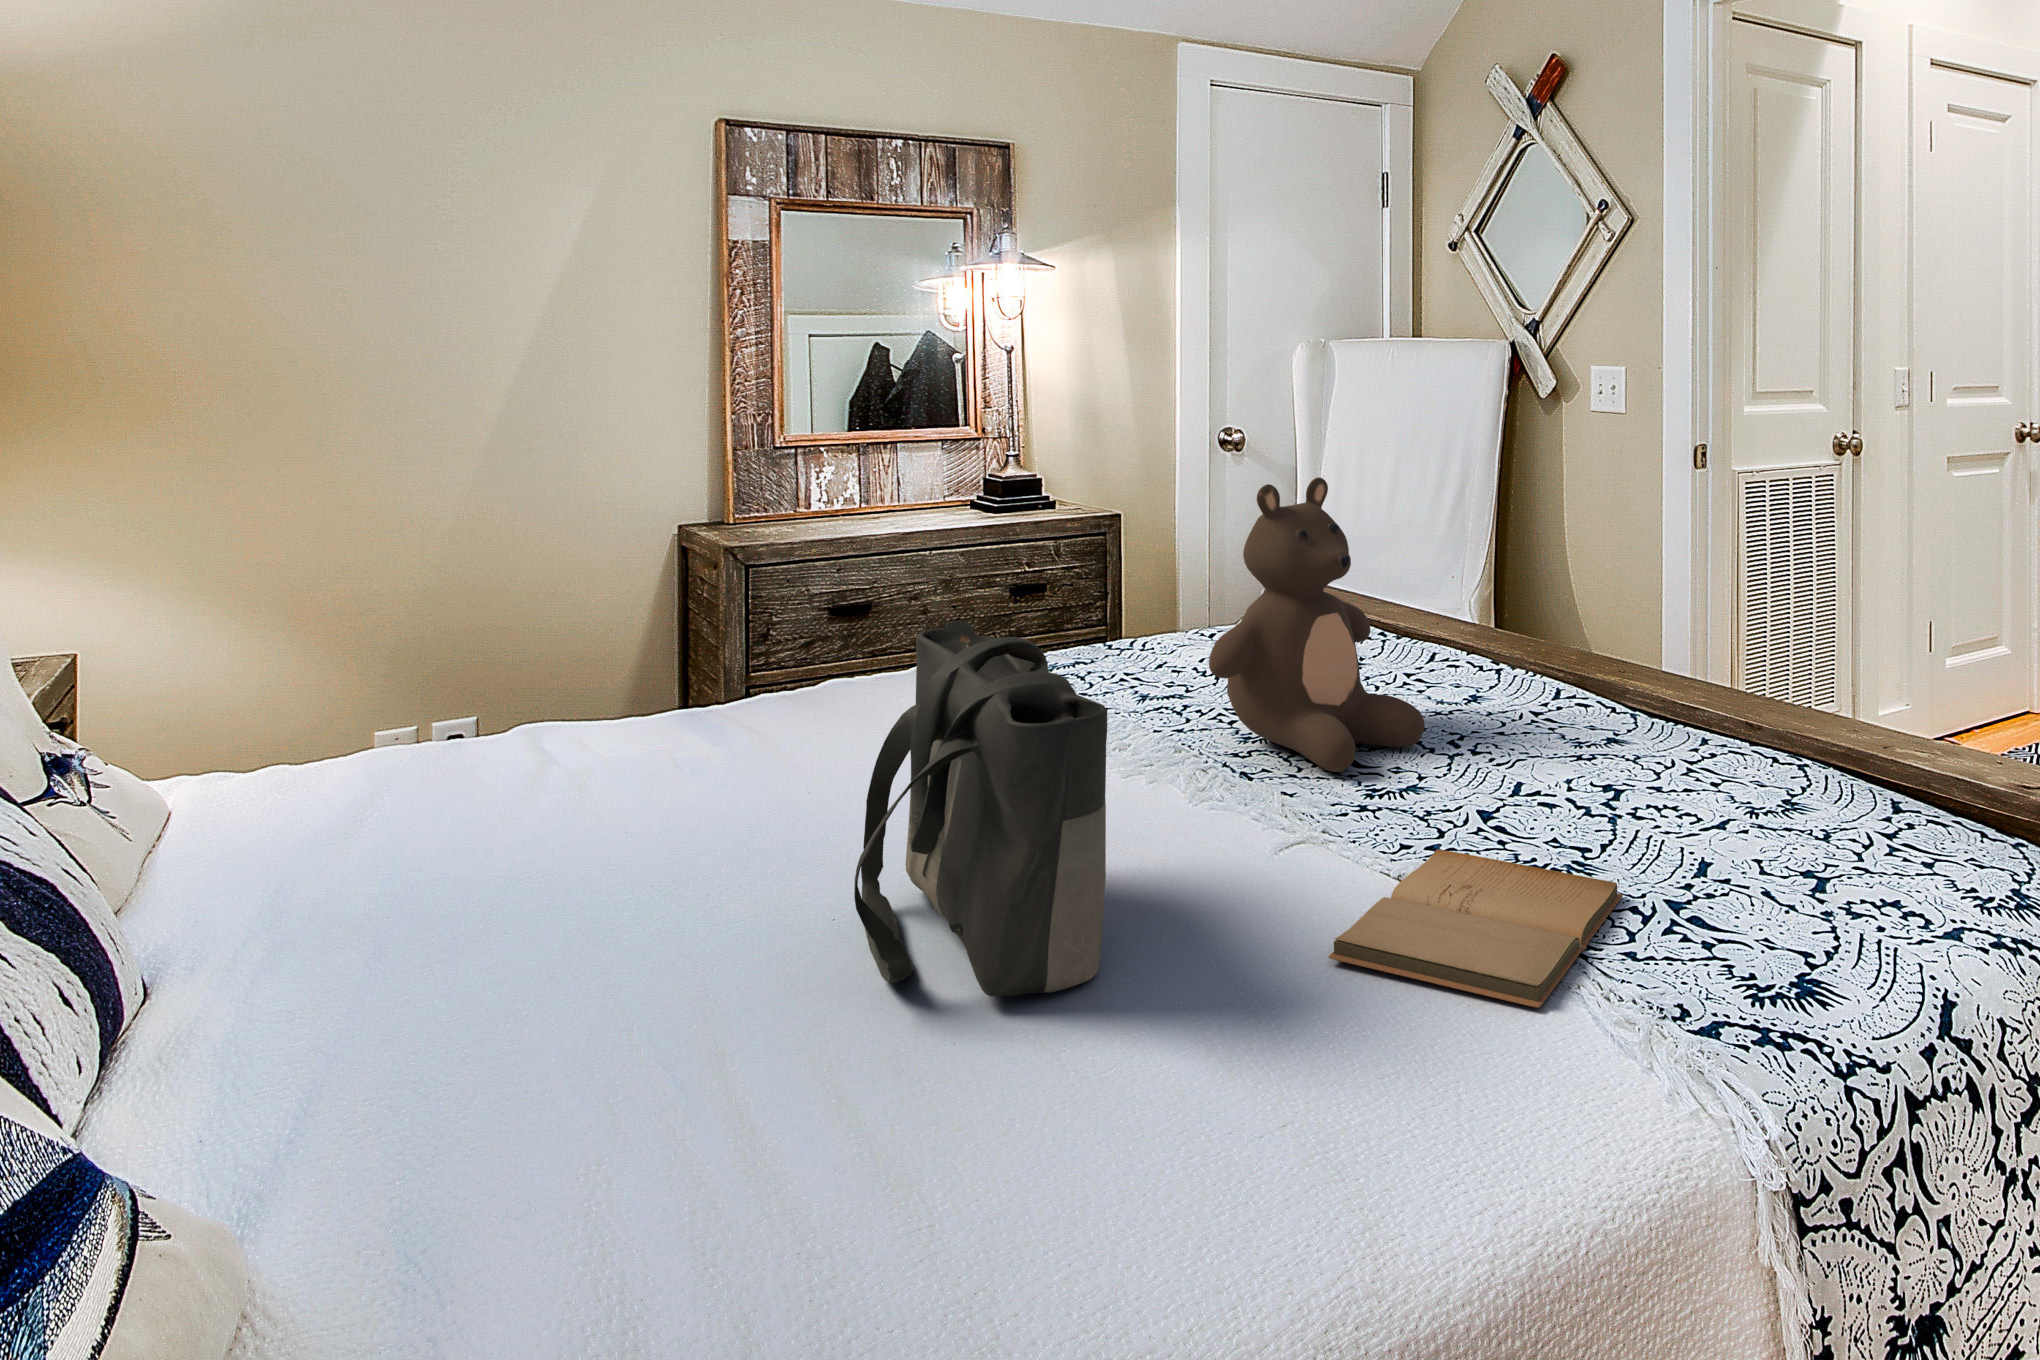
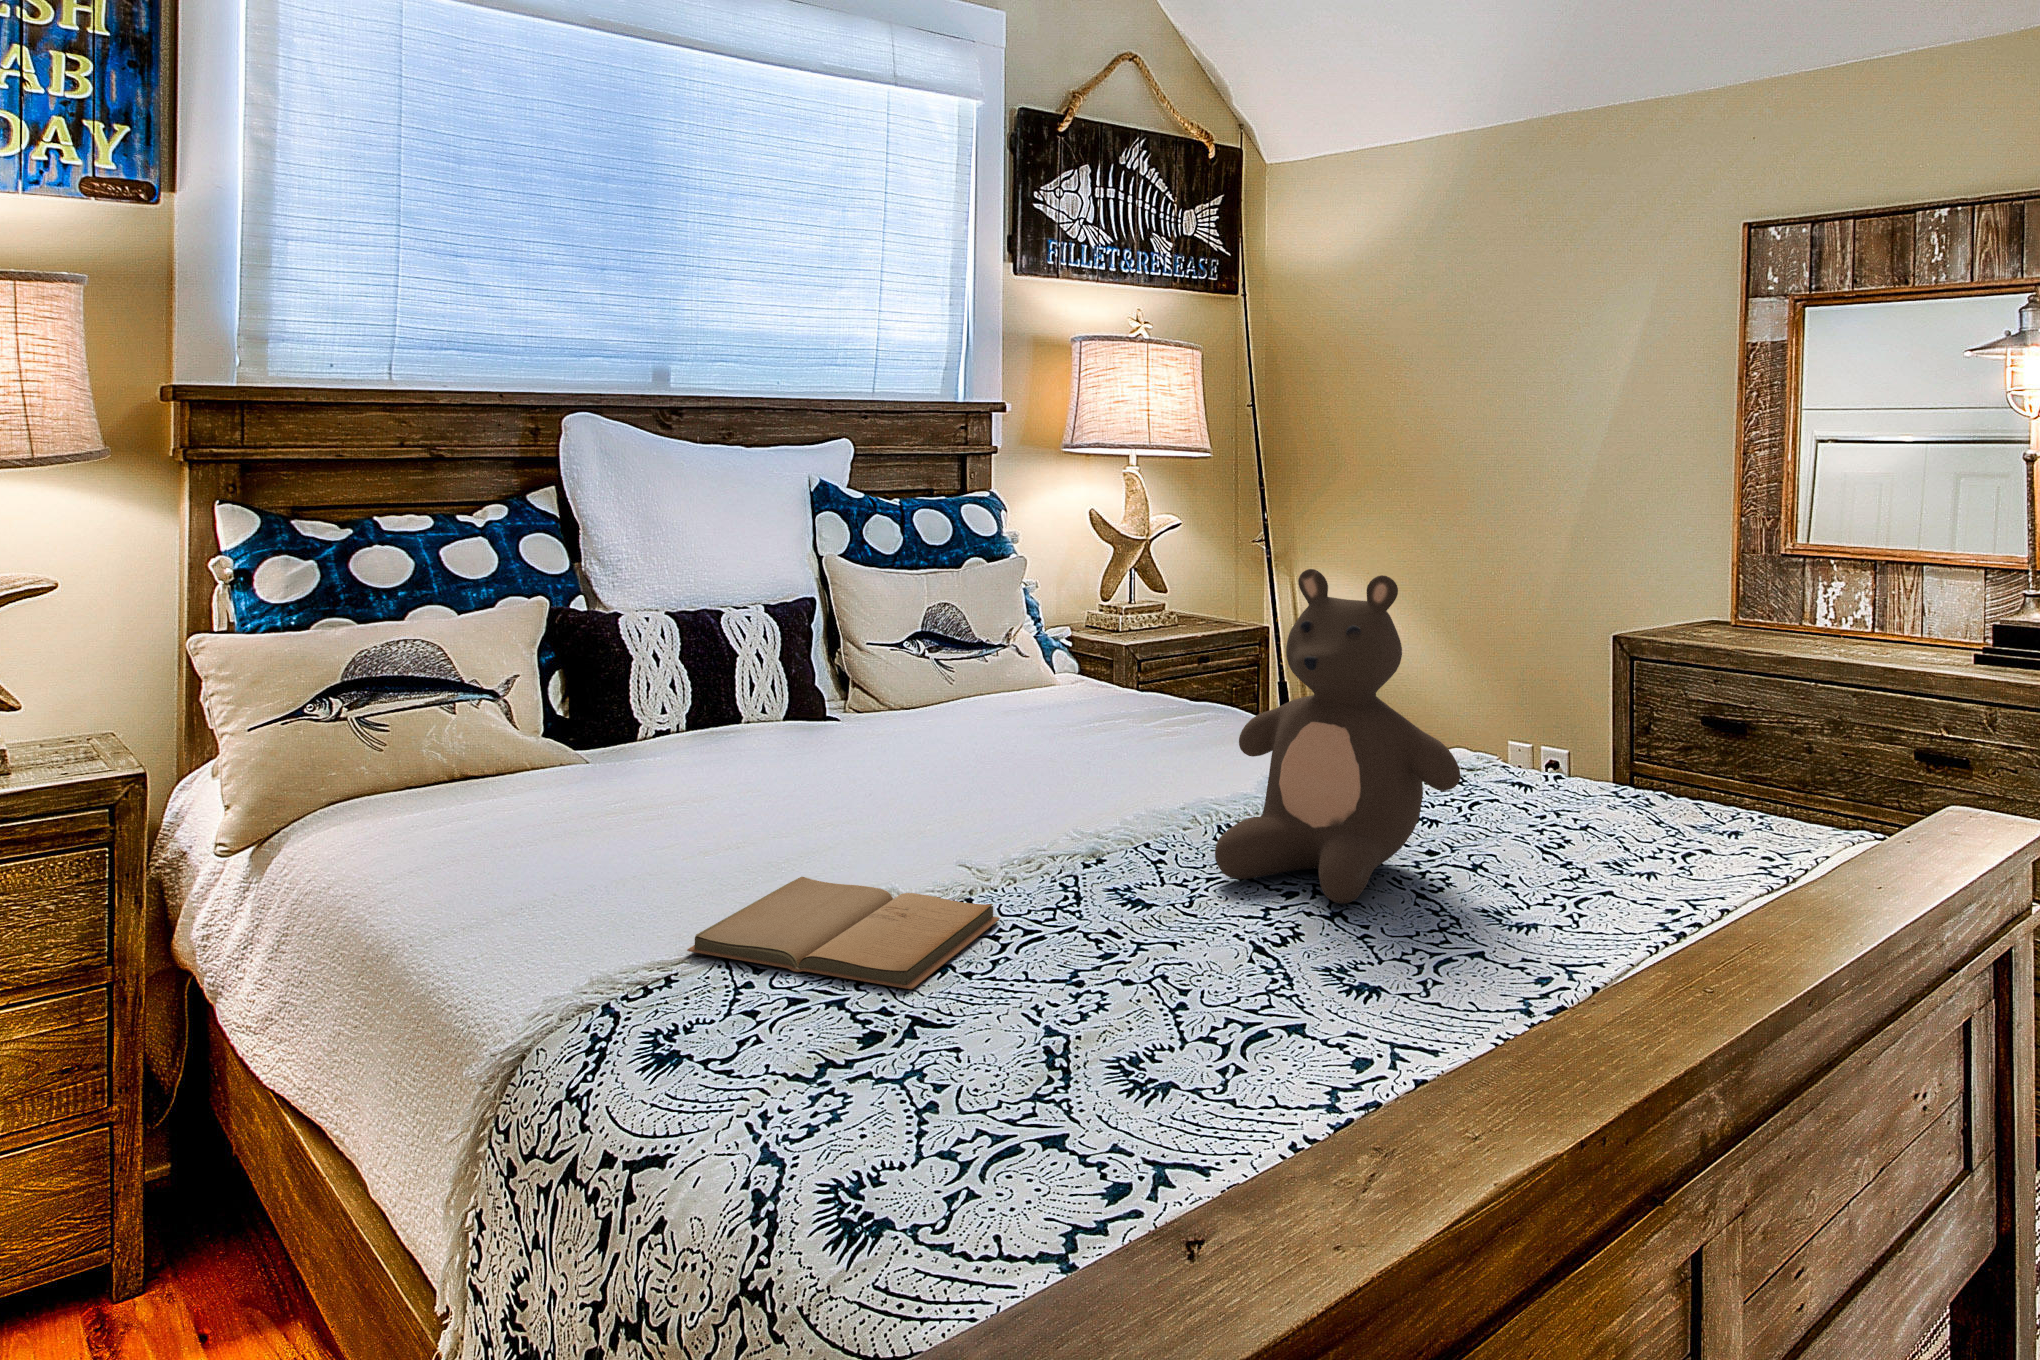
tote bag: present [854,621,1107,996] -> none [753,607,996,837]

